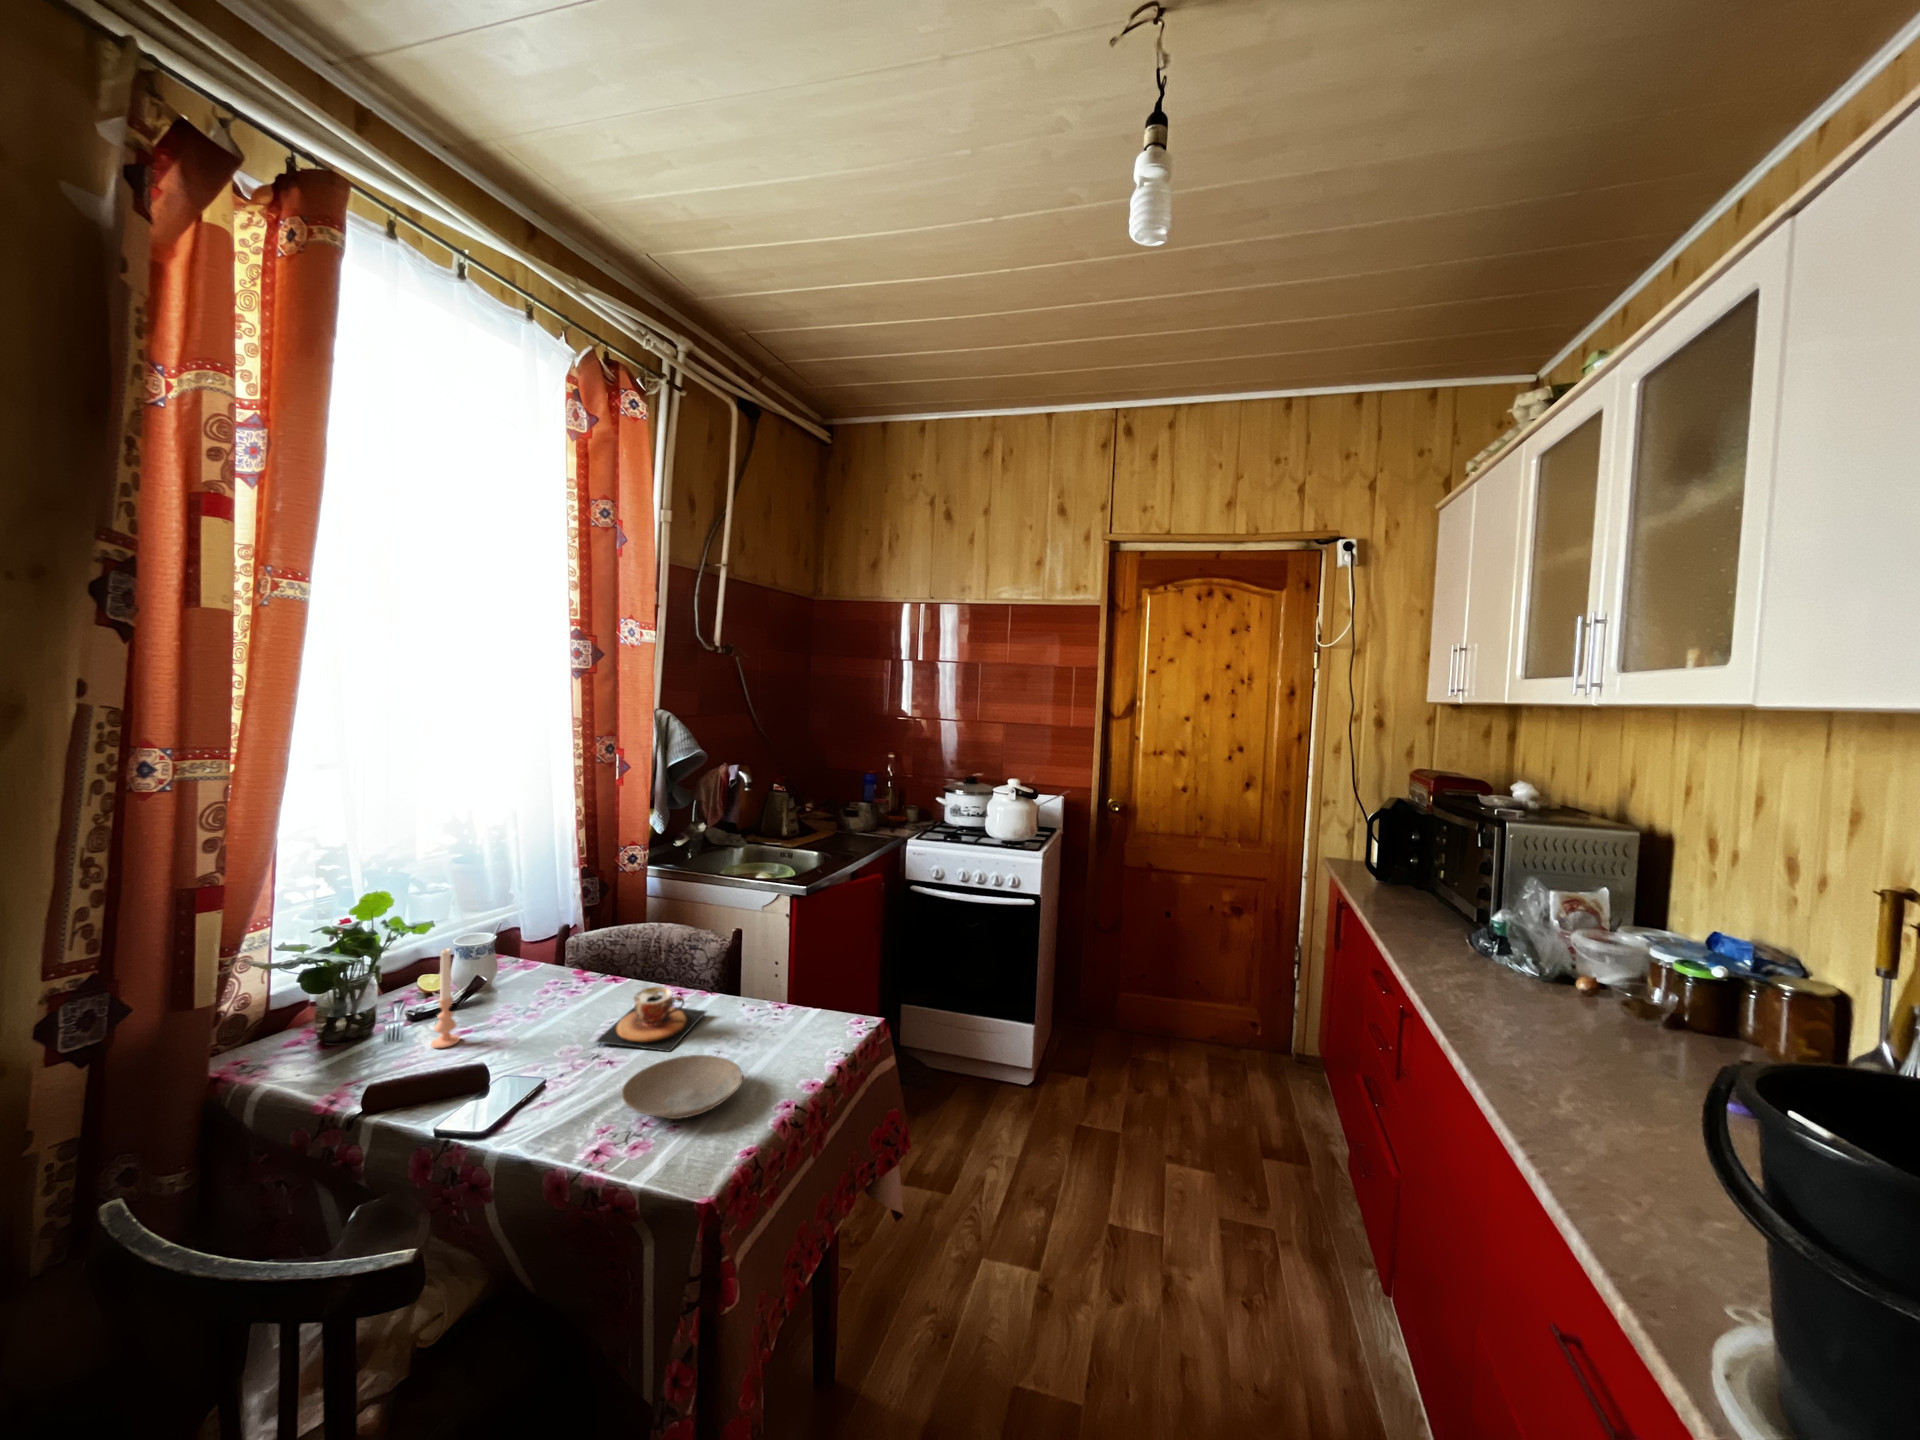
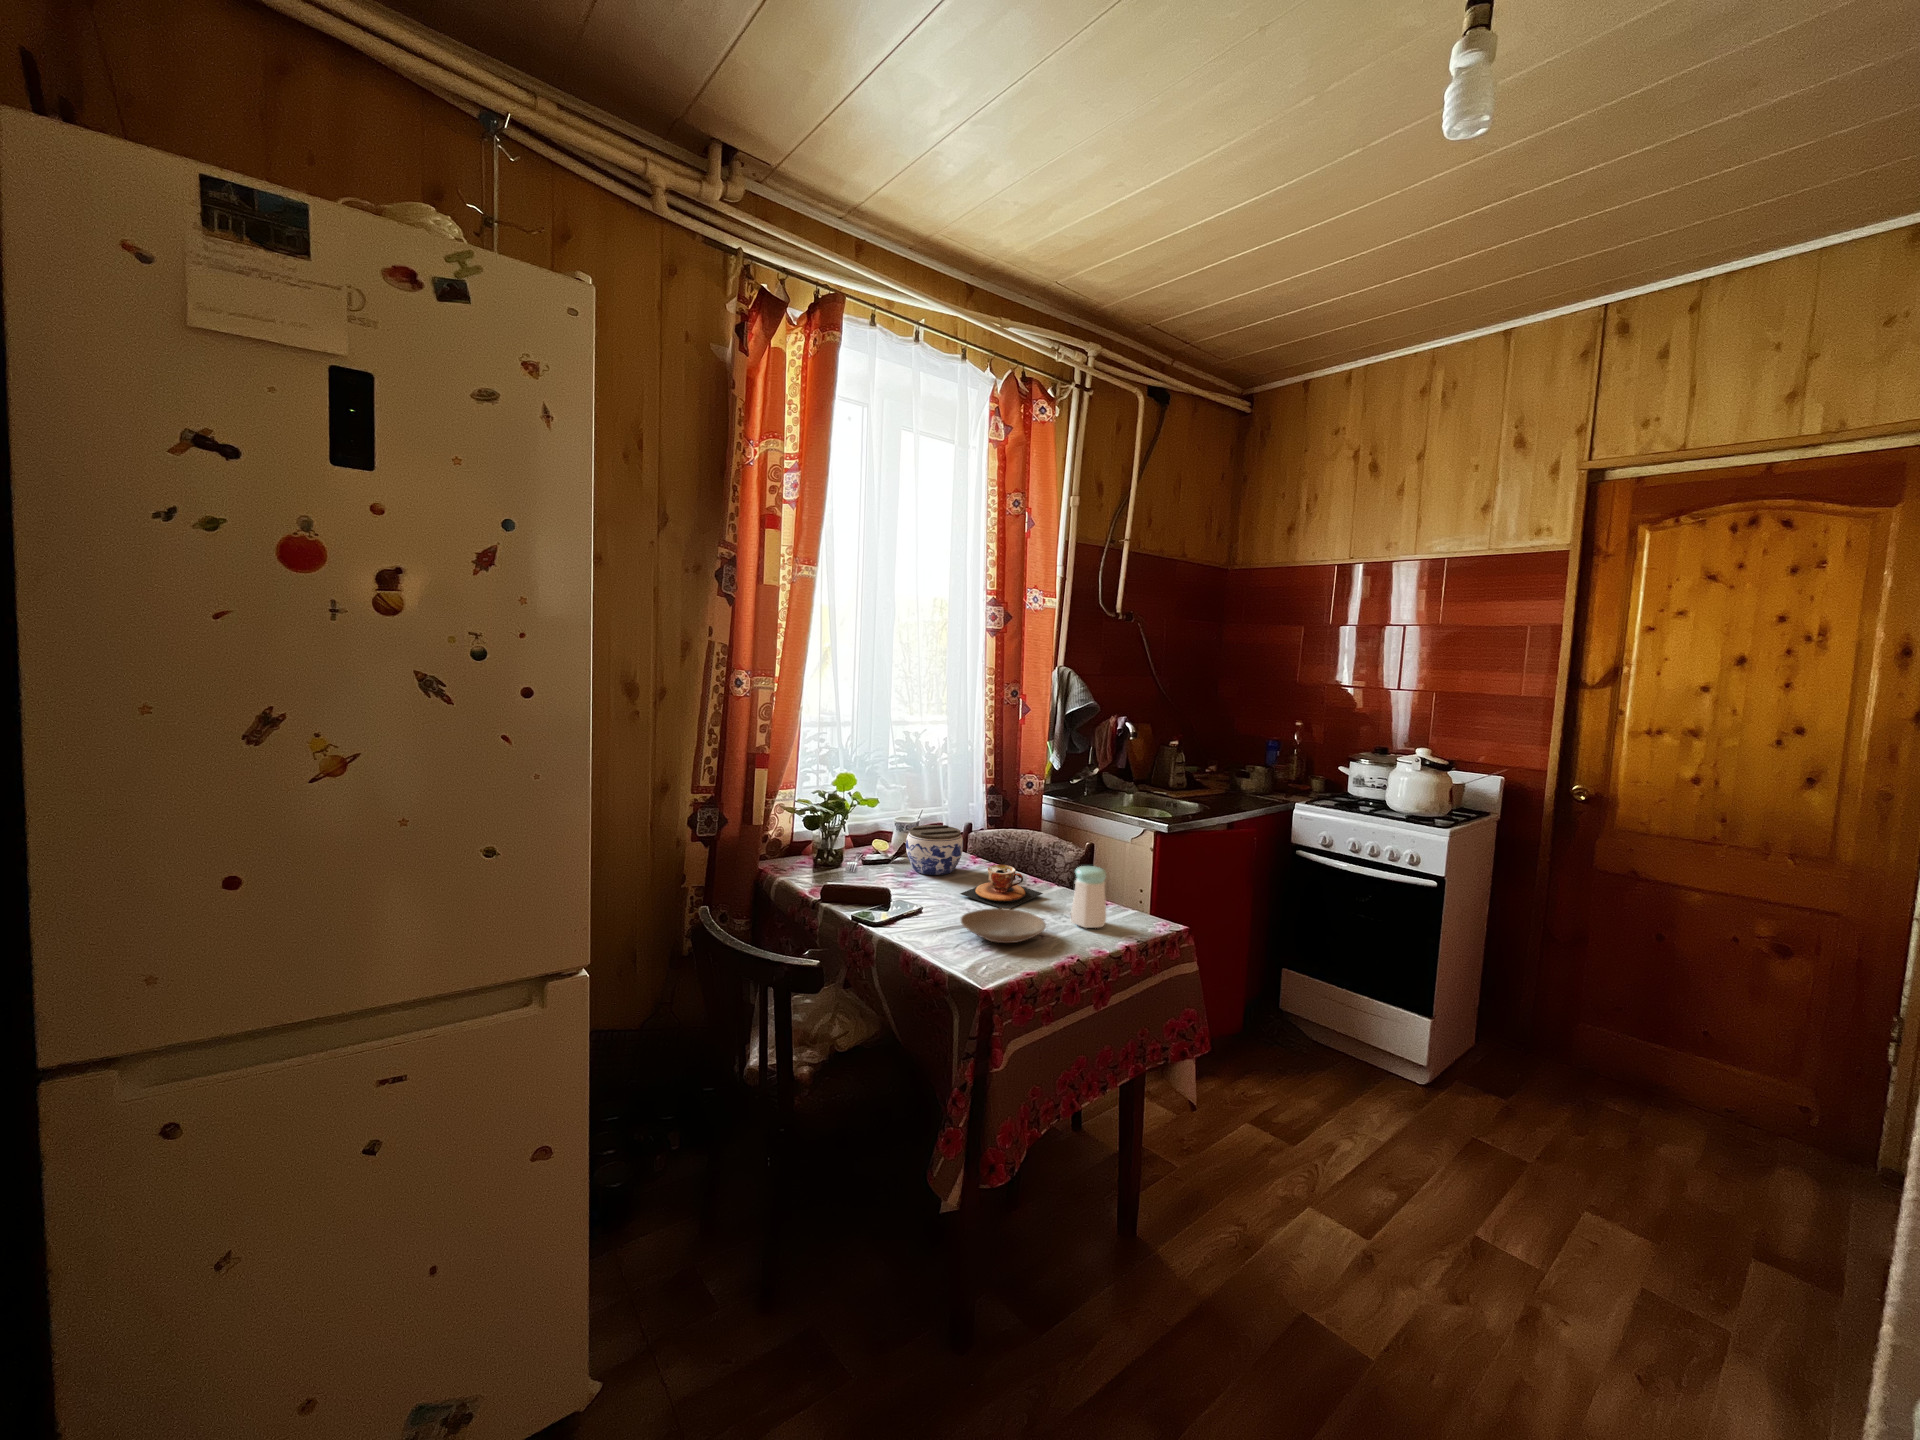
jar: none [492,940,581,1017] -> present [906,825,963,875]
candle: present [431,948,460,1048] -> none [867,812,883,879]
salt shaker: none [760,973,802,1053] -> present [1071,866,1106,928]

